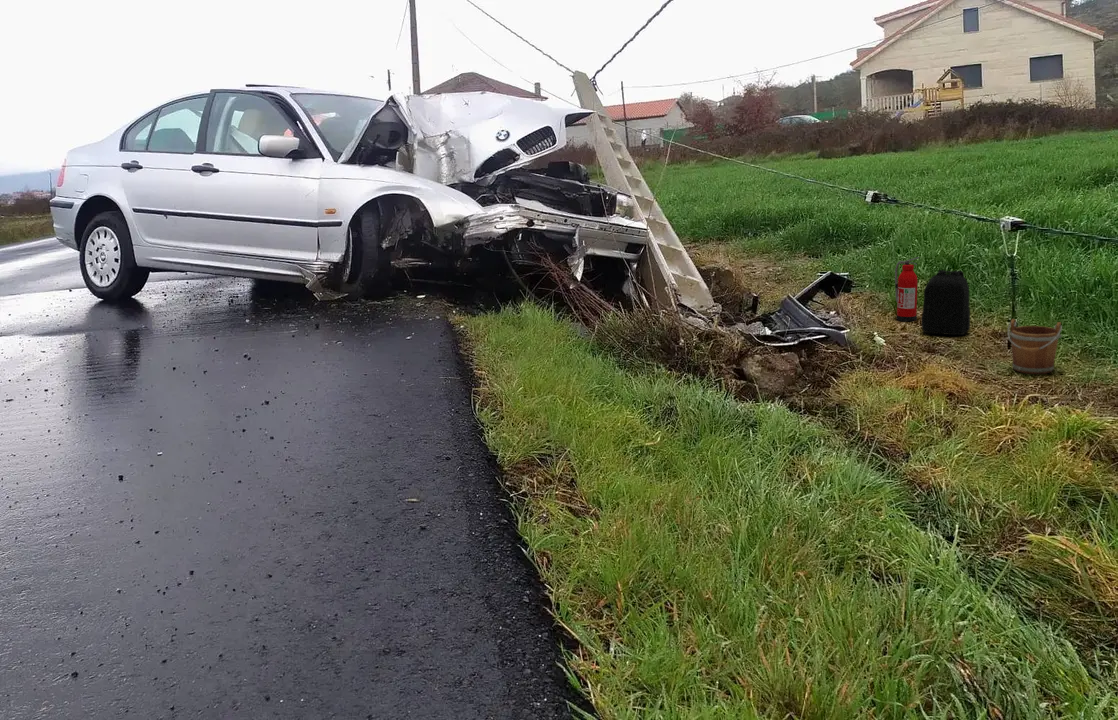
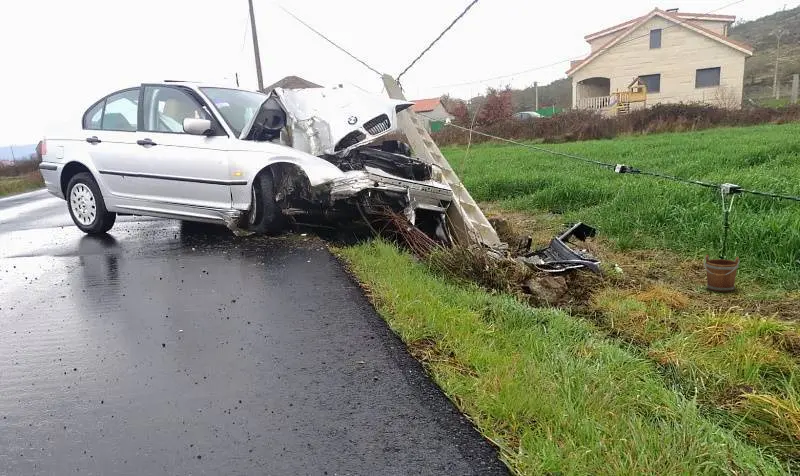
fire extinguisher: present [895,257,919,322] -> none [623,212,639,256]
backpack: present [921,270,970,335] -> none [642,221,675,265]

